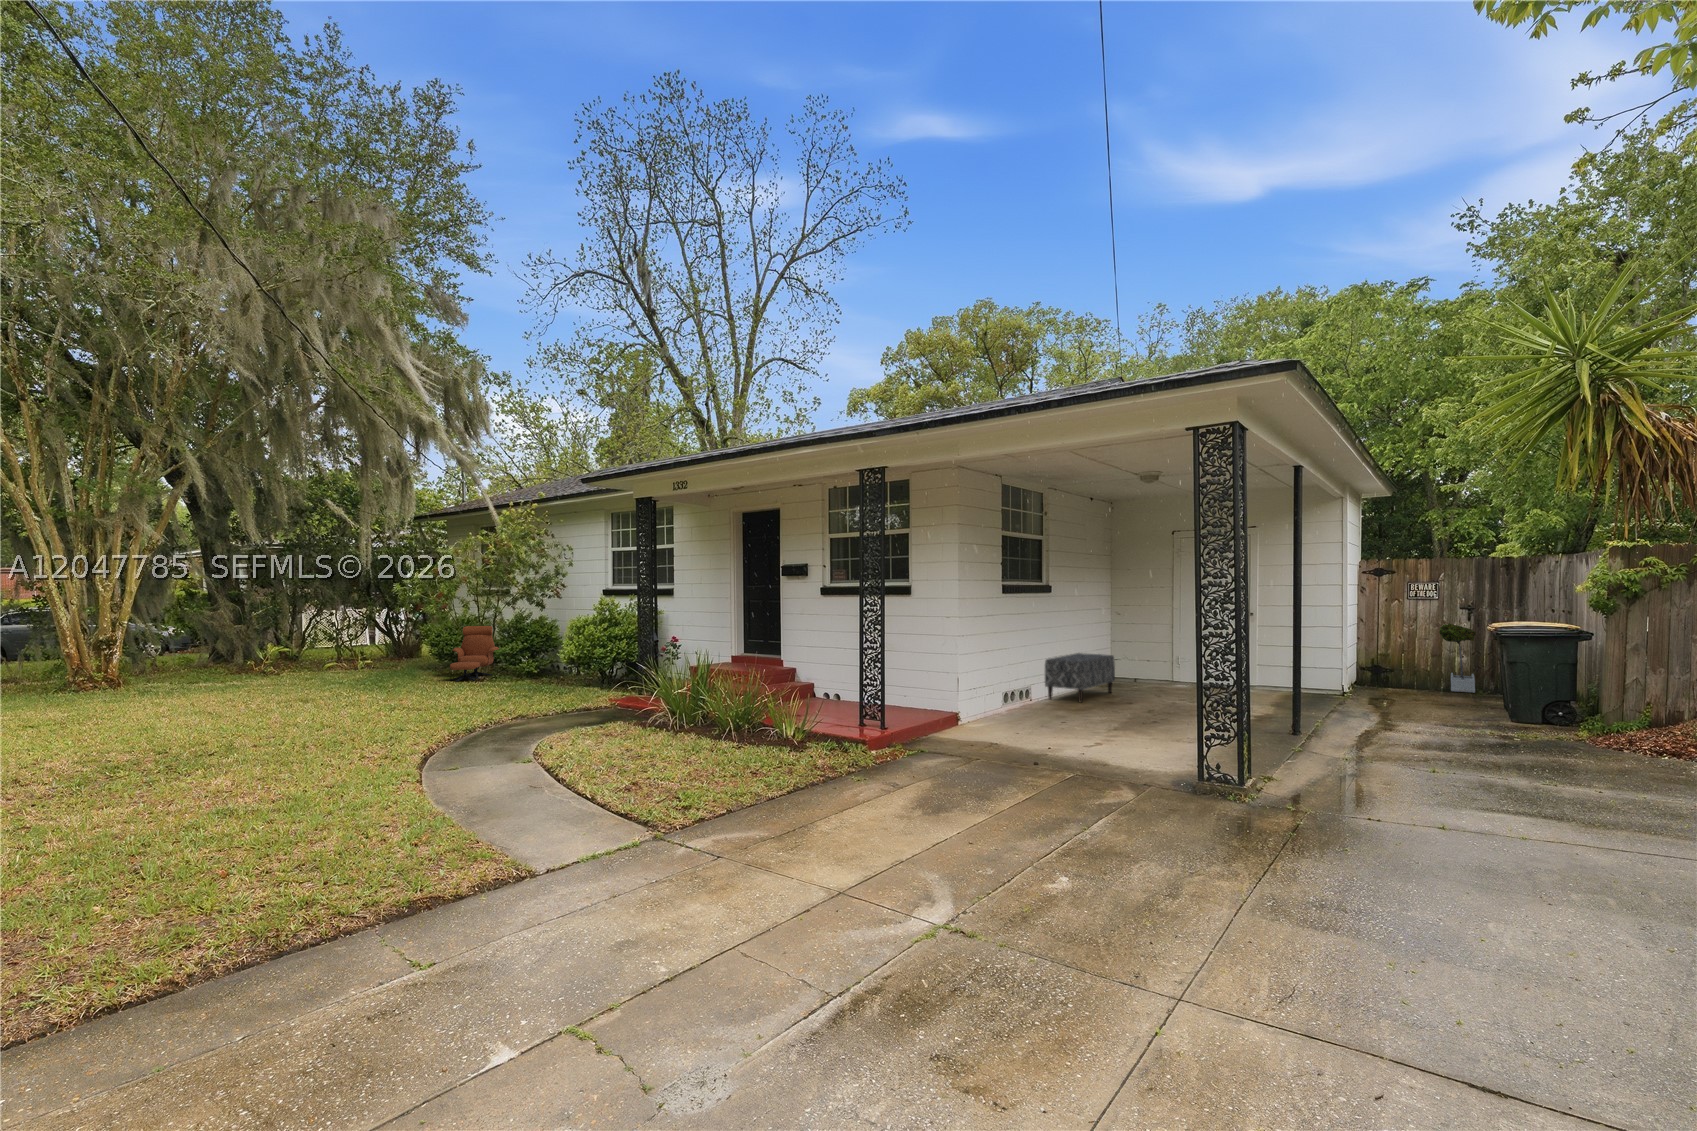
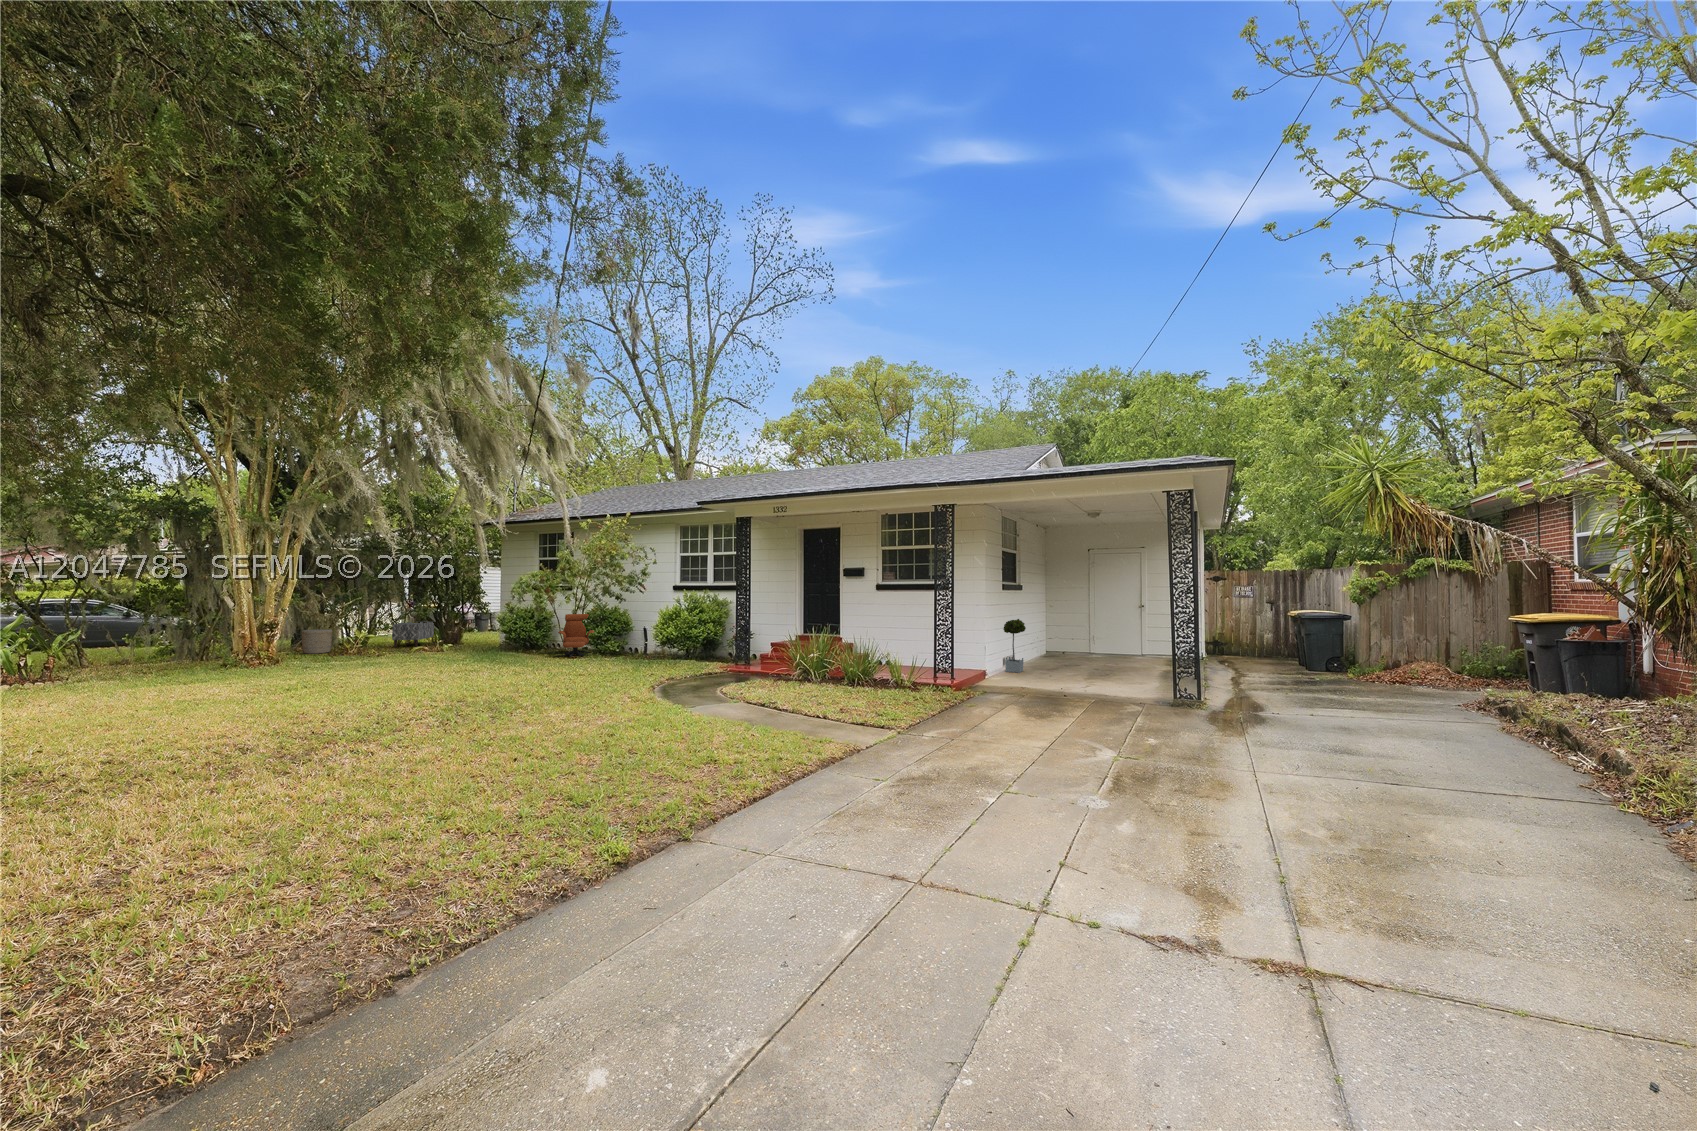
potted tree: present [1439,623,1476,693] -> present [1003,619,1026,673]
woven basket: none [178,644,215,674] -> present [301,629,333,654]
bench: present [1045,653,1115,702] -> present [392,622,435,647]

